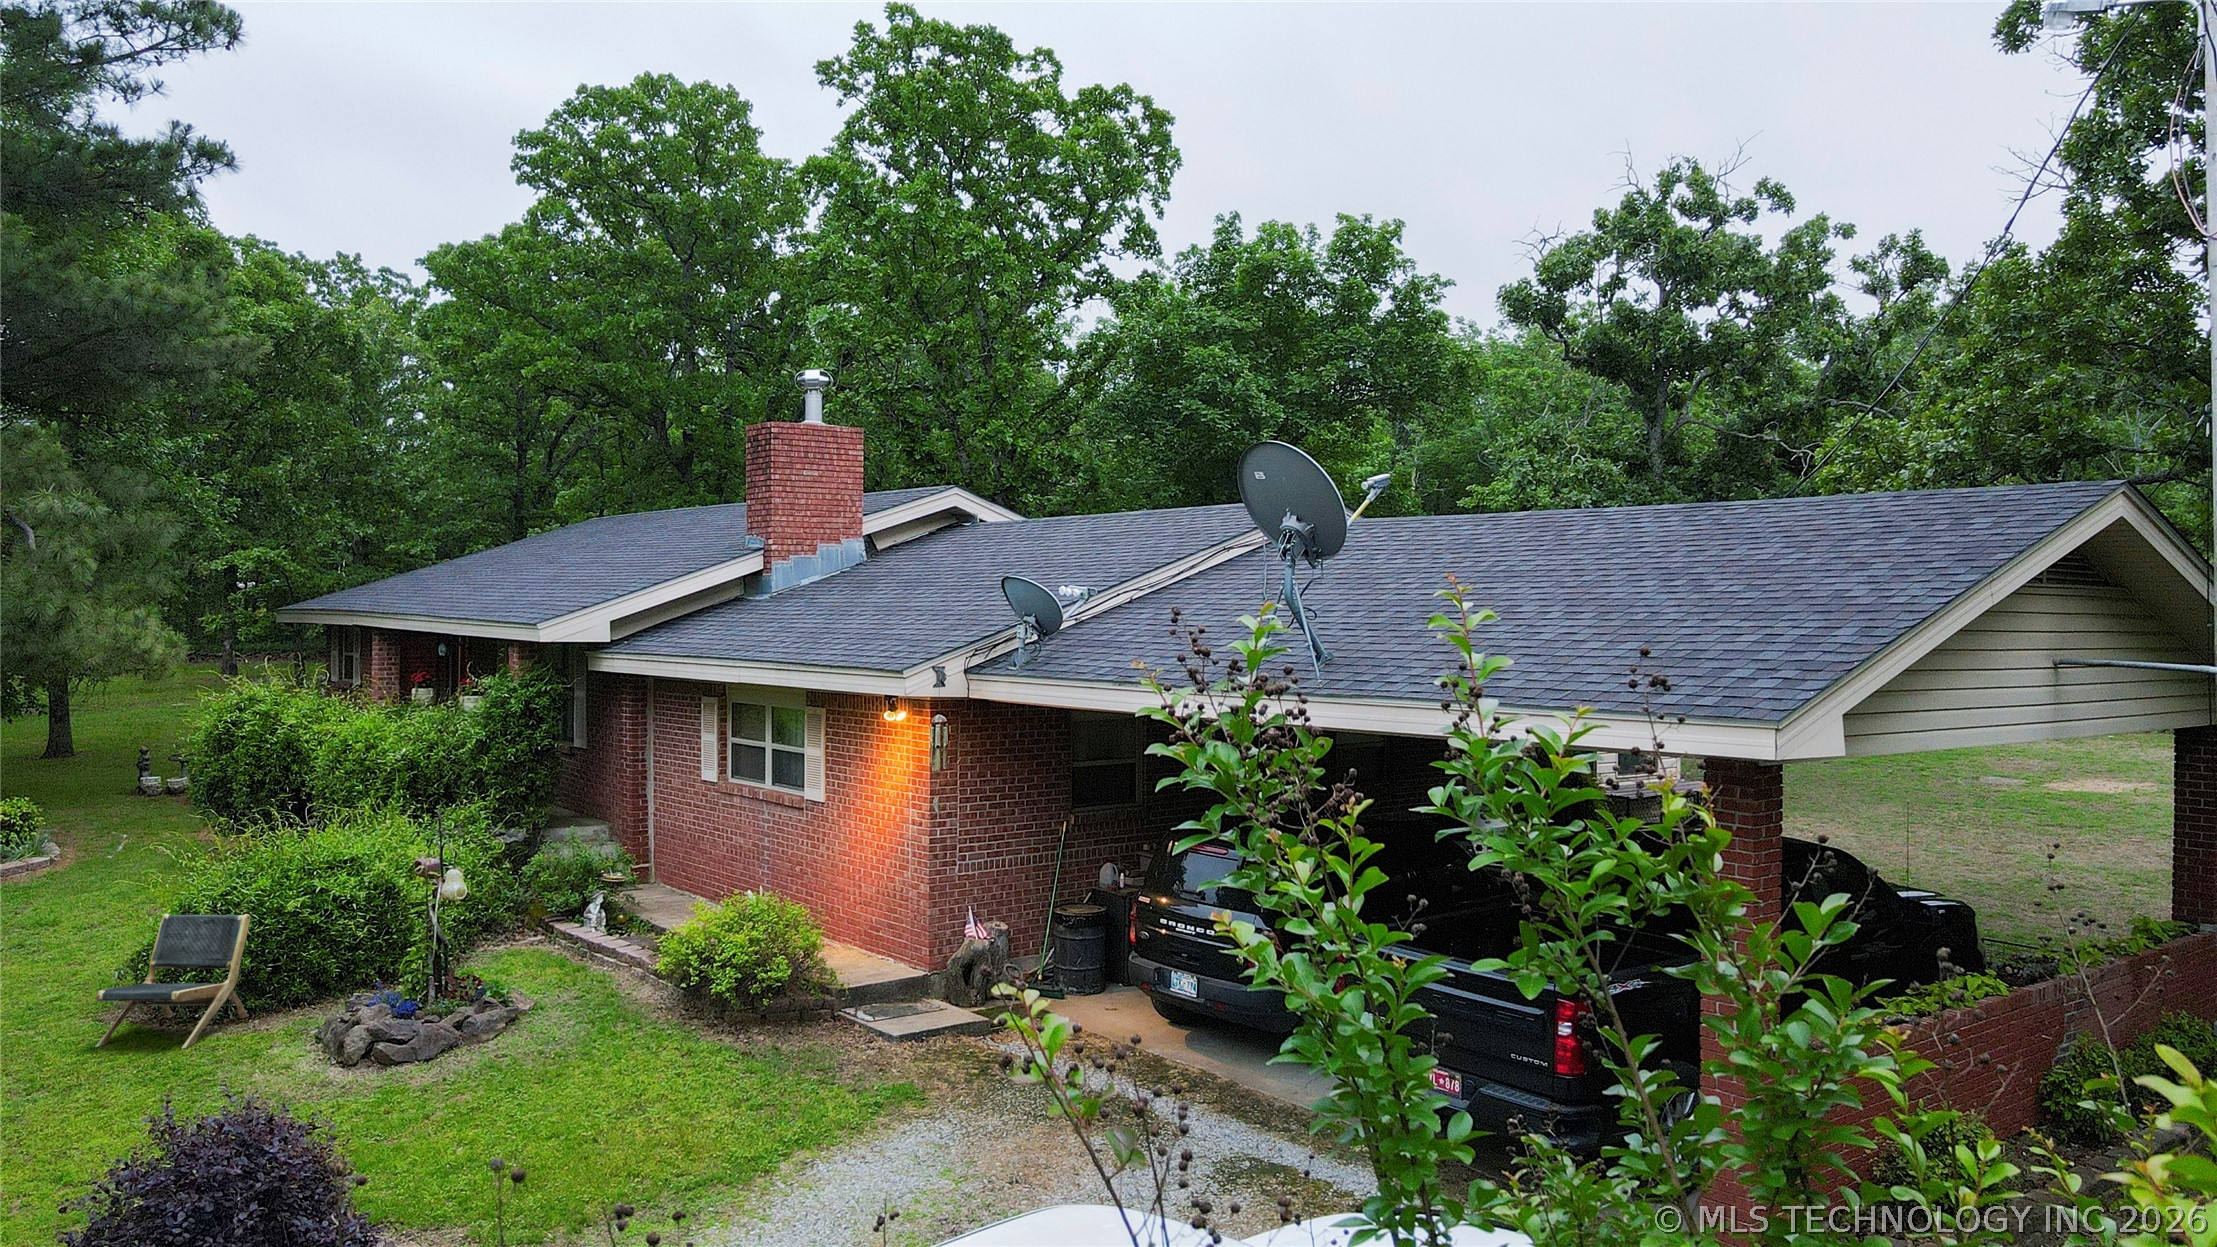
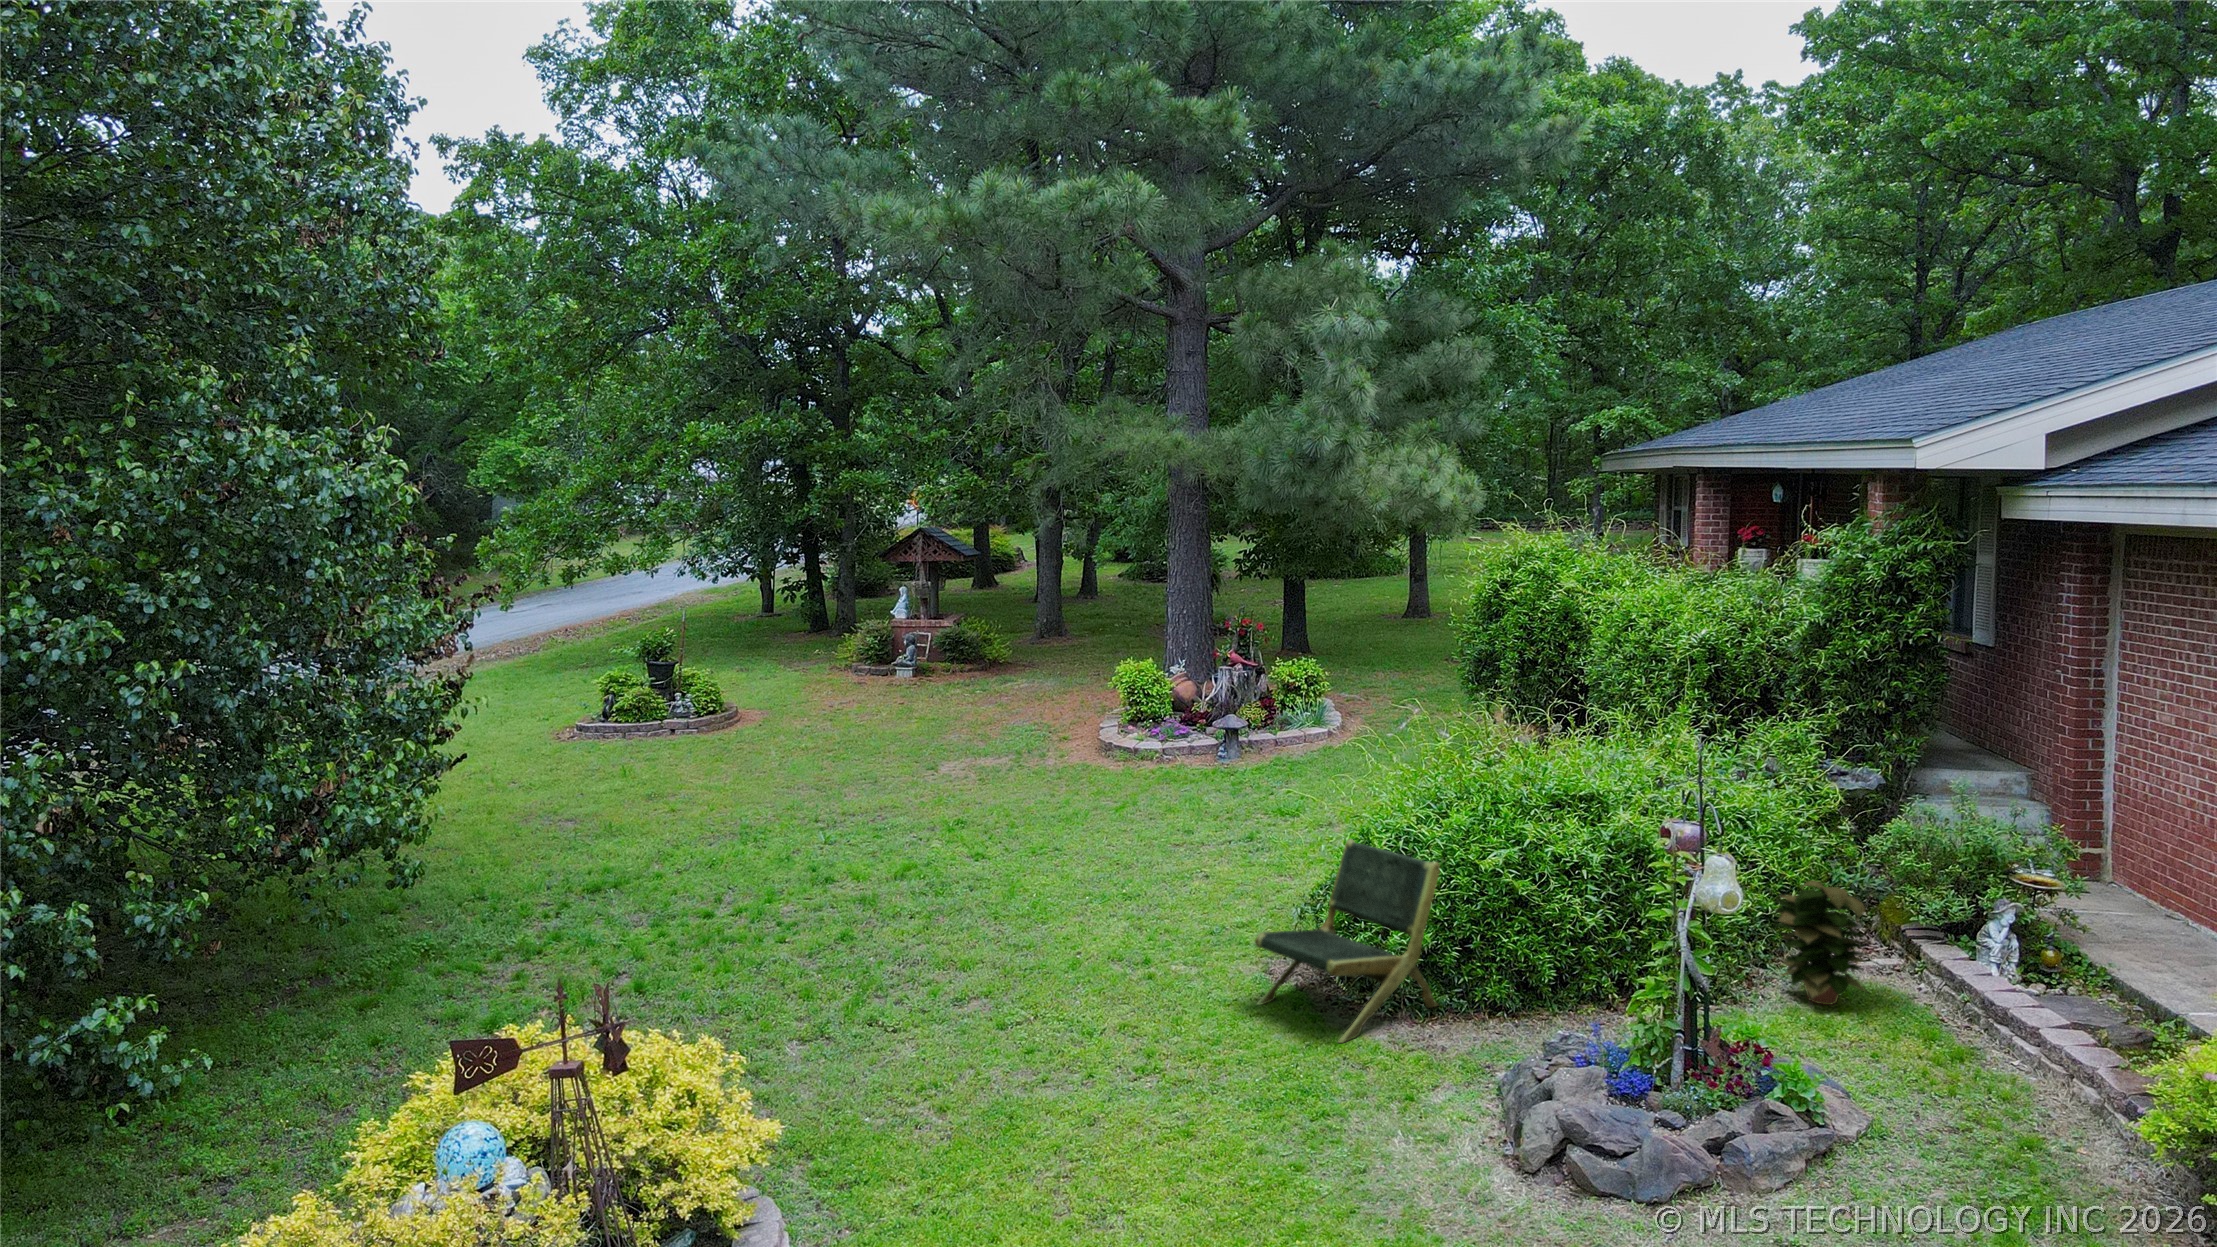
decorative plant: none [470,891,529,964] -> present [1774,880,1868,1005]

